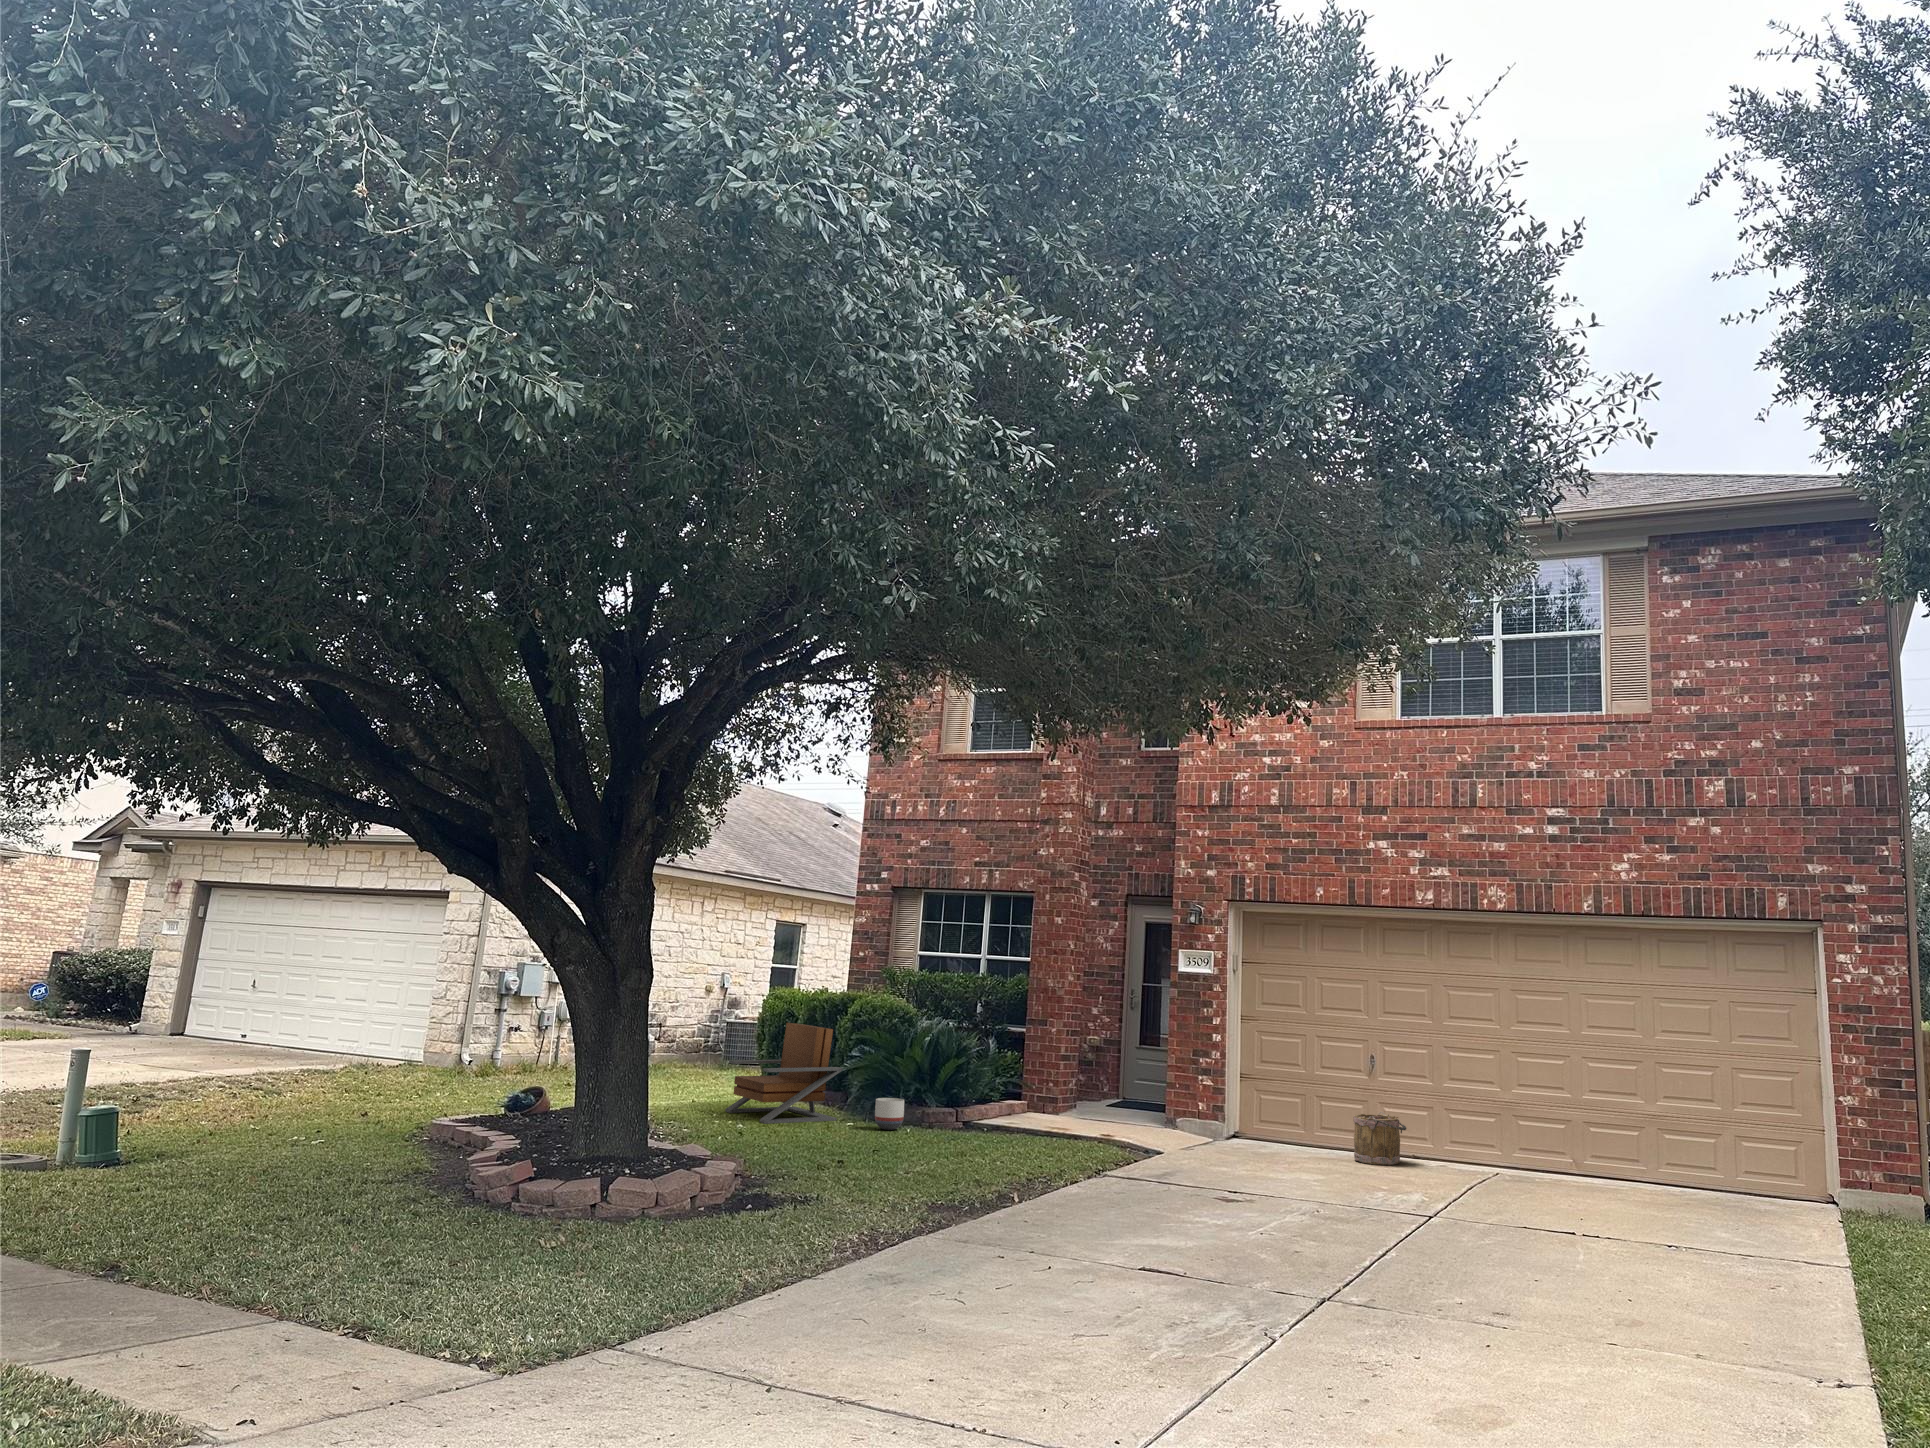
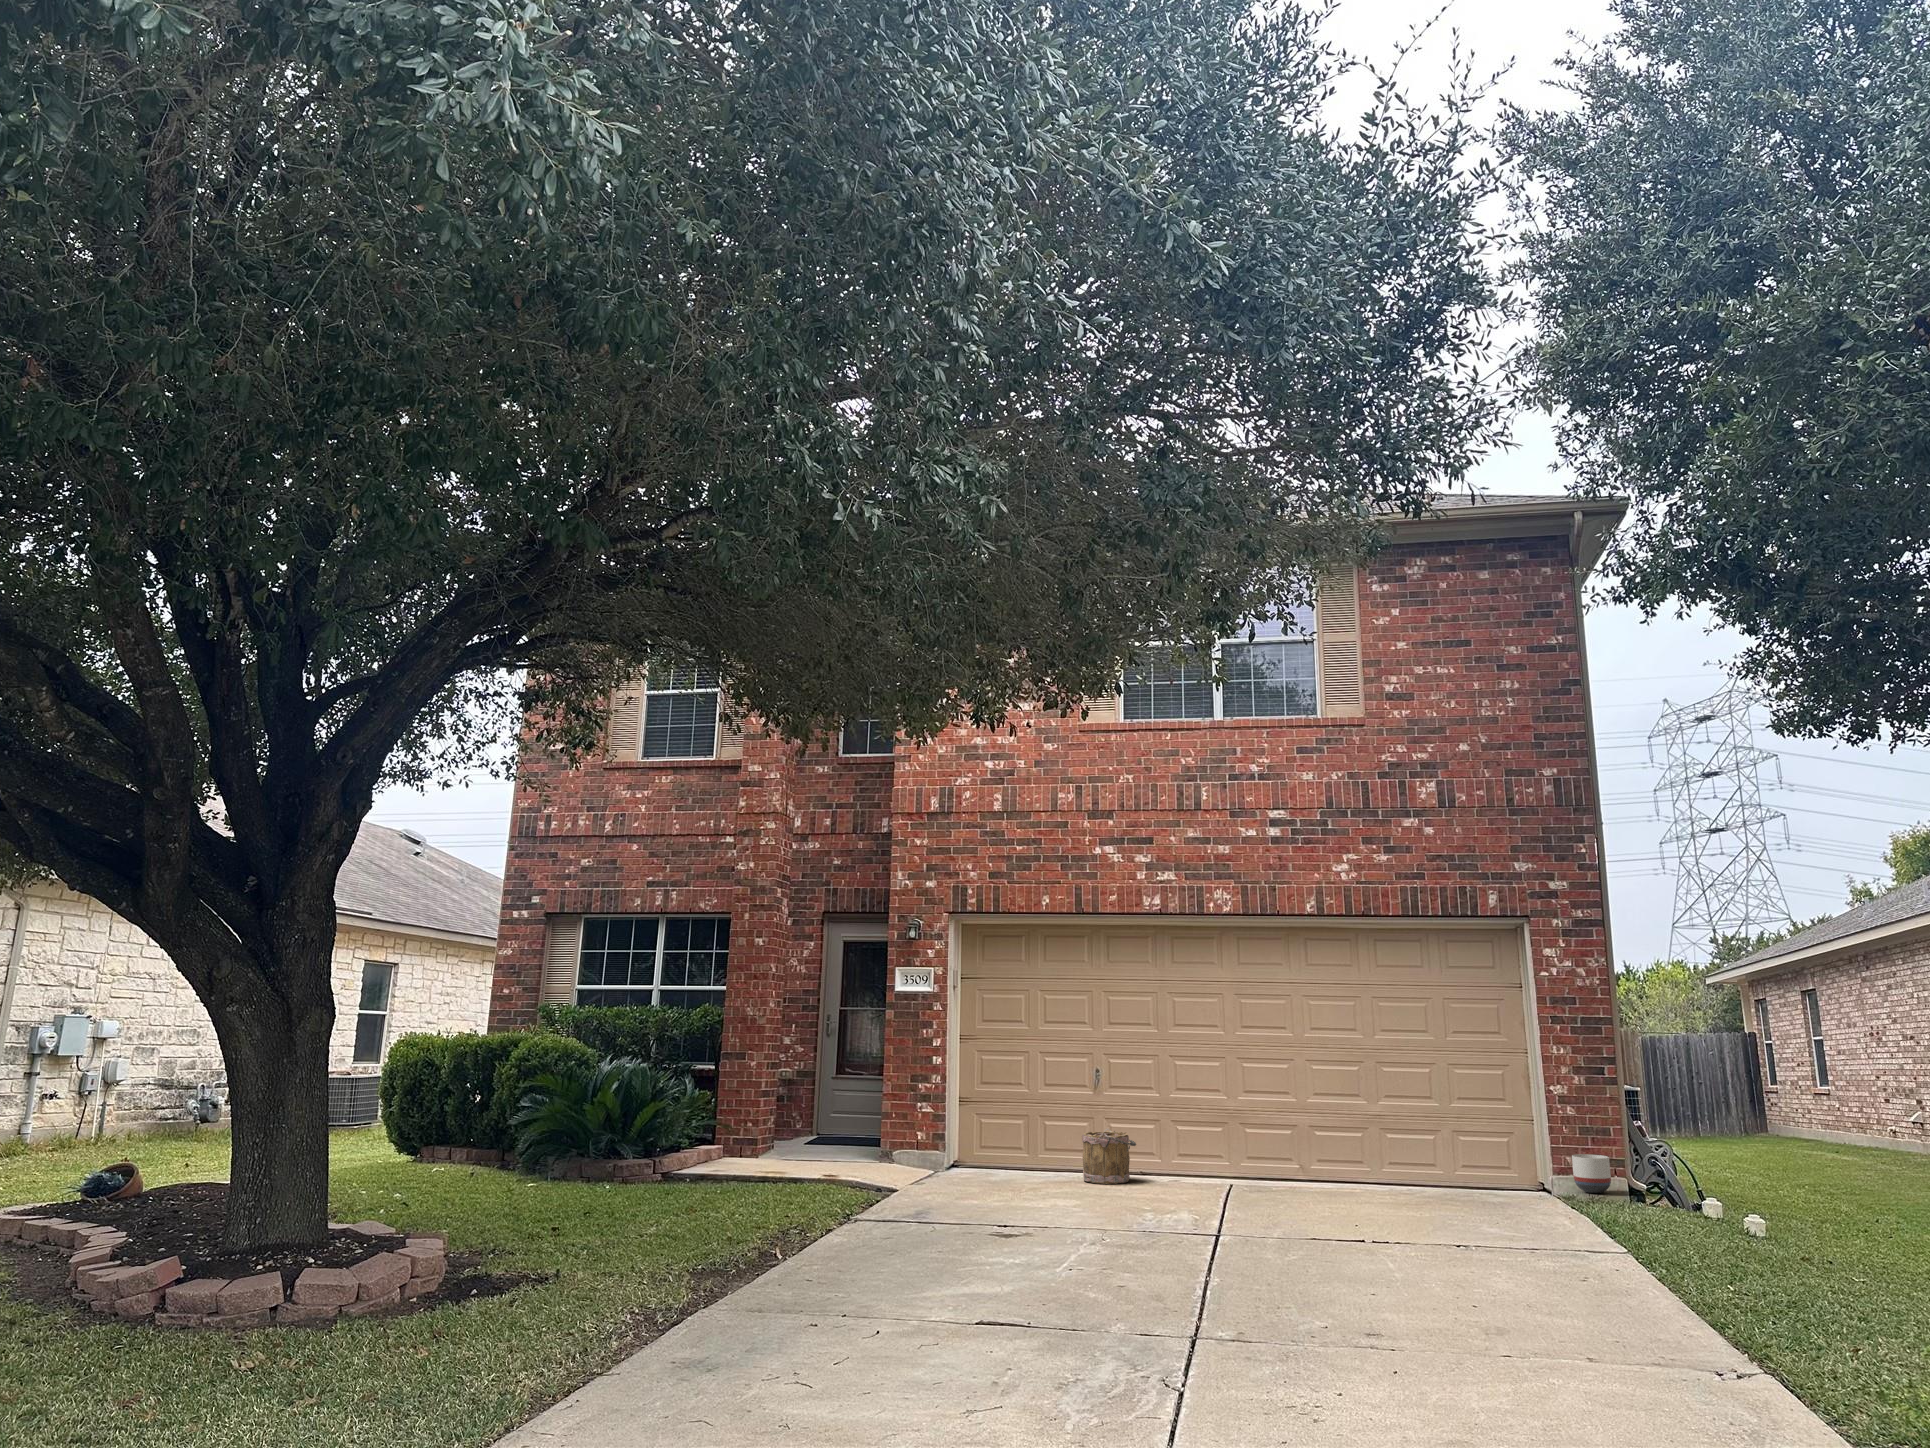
lounge chair: present [725,1023,842,1124] -> none [356,1071,506,1191]
planter: present [875,1098,904,1130] -> present [1572,1154,1611,1193]

